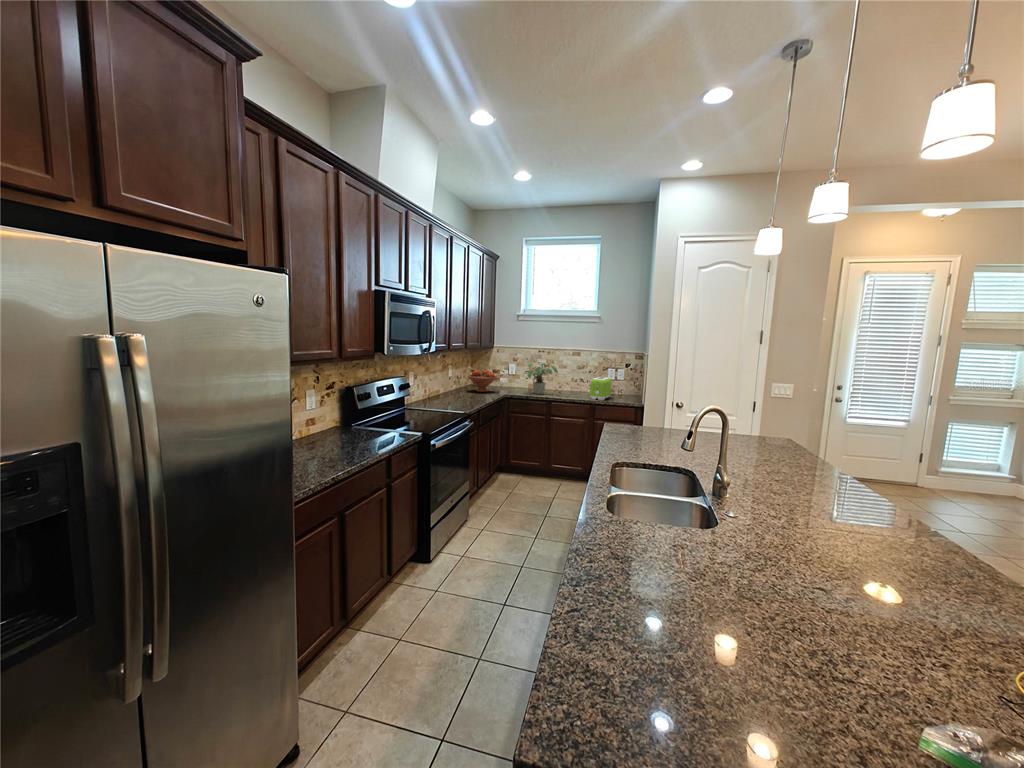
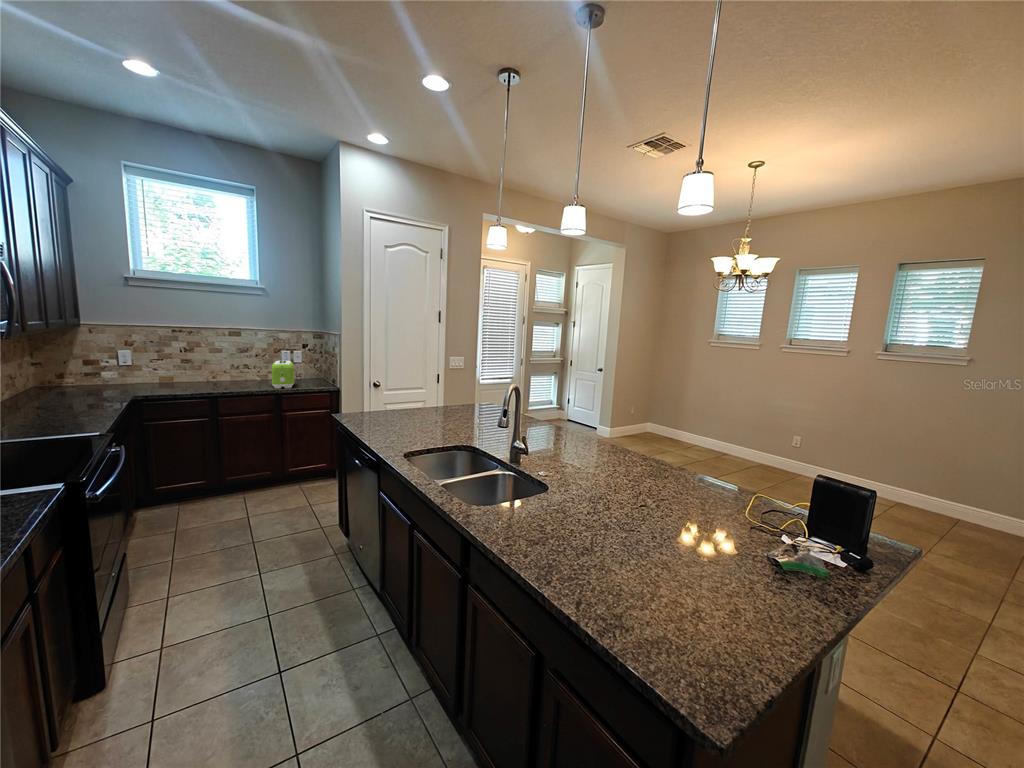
potted plant: present [524,362,558,394] -> none [161,346,219,390]
fruit bowl: present [468,370,497,392] -> none [45,362,112,399]

